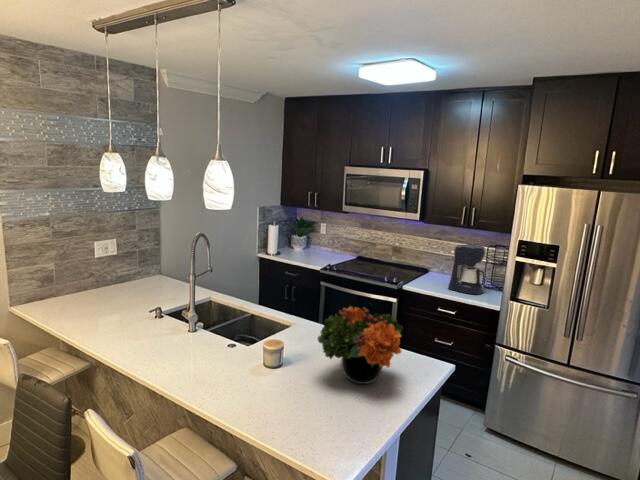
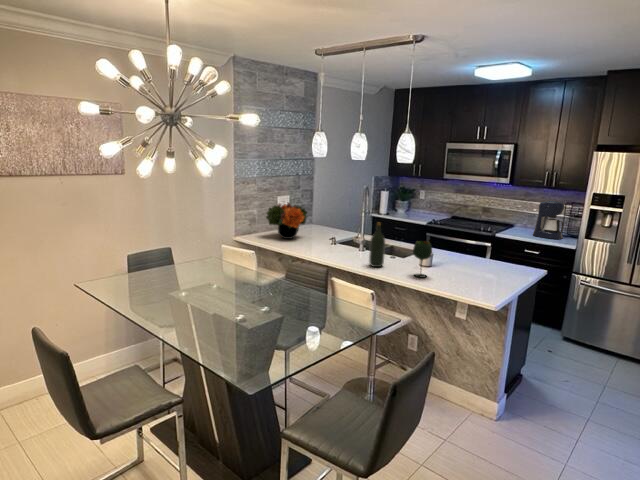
wine bottle: none [171,304,197,378] -> present [369,223,385,267]
flower arrangement: present [318,306,403,384] -> present [266,203,307,239]
wine glass: none [228,340,260,406] -> present [413,241,432,278]

